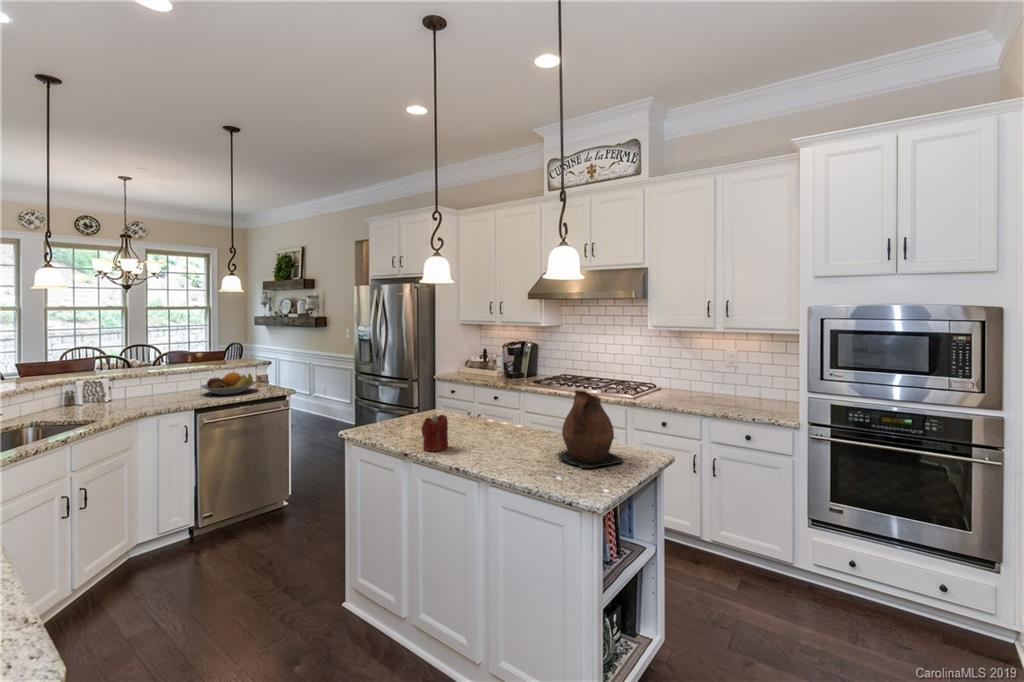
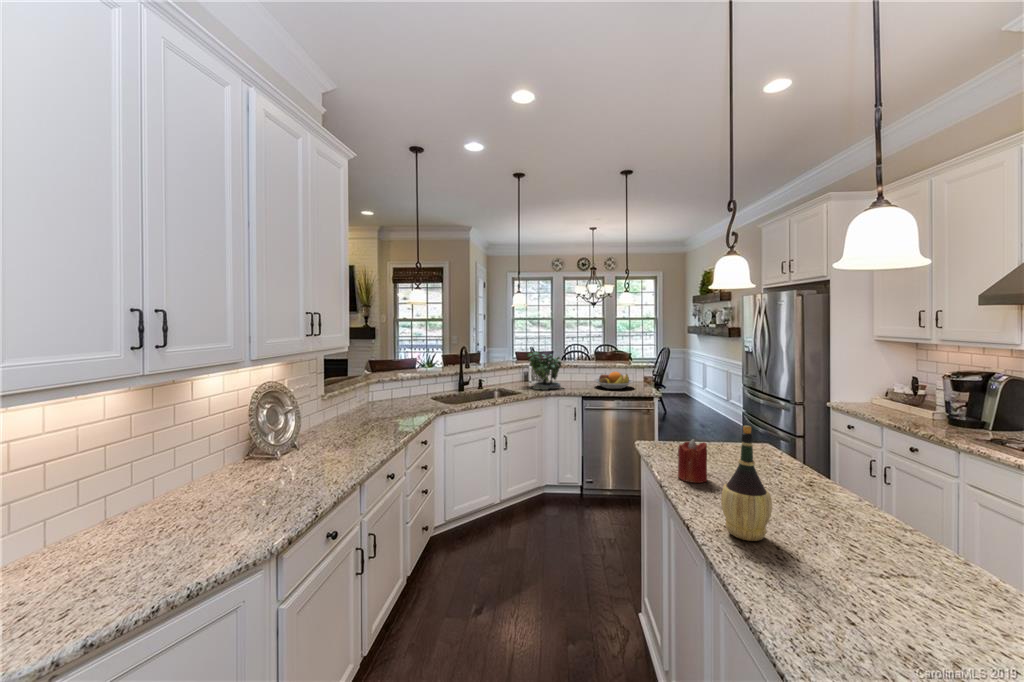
potted plant: none [83,351,161,413] -> present [527,351,563,390]
wine bottle: none [500,388,532,470] -> present [721,426,772,541]
ceramic pitcher: present [557,390,623,468] -> none [824,451,972,617]

